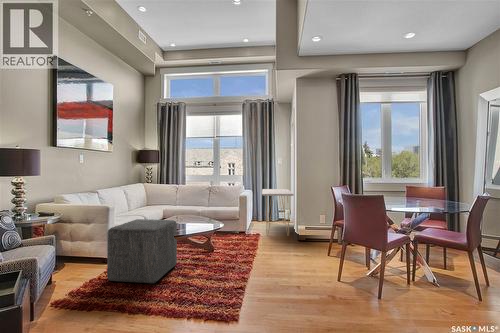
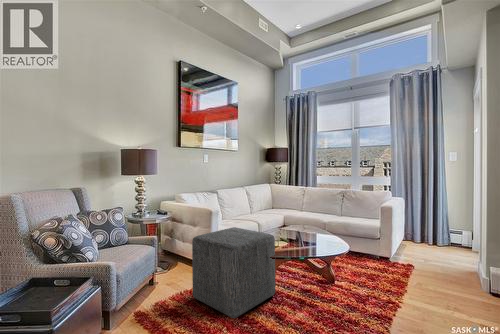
console table: present [262,189,294,236] -> none [421,196,487,280]

